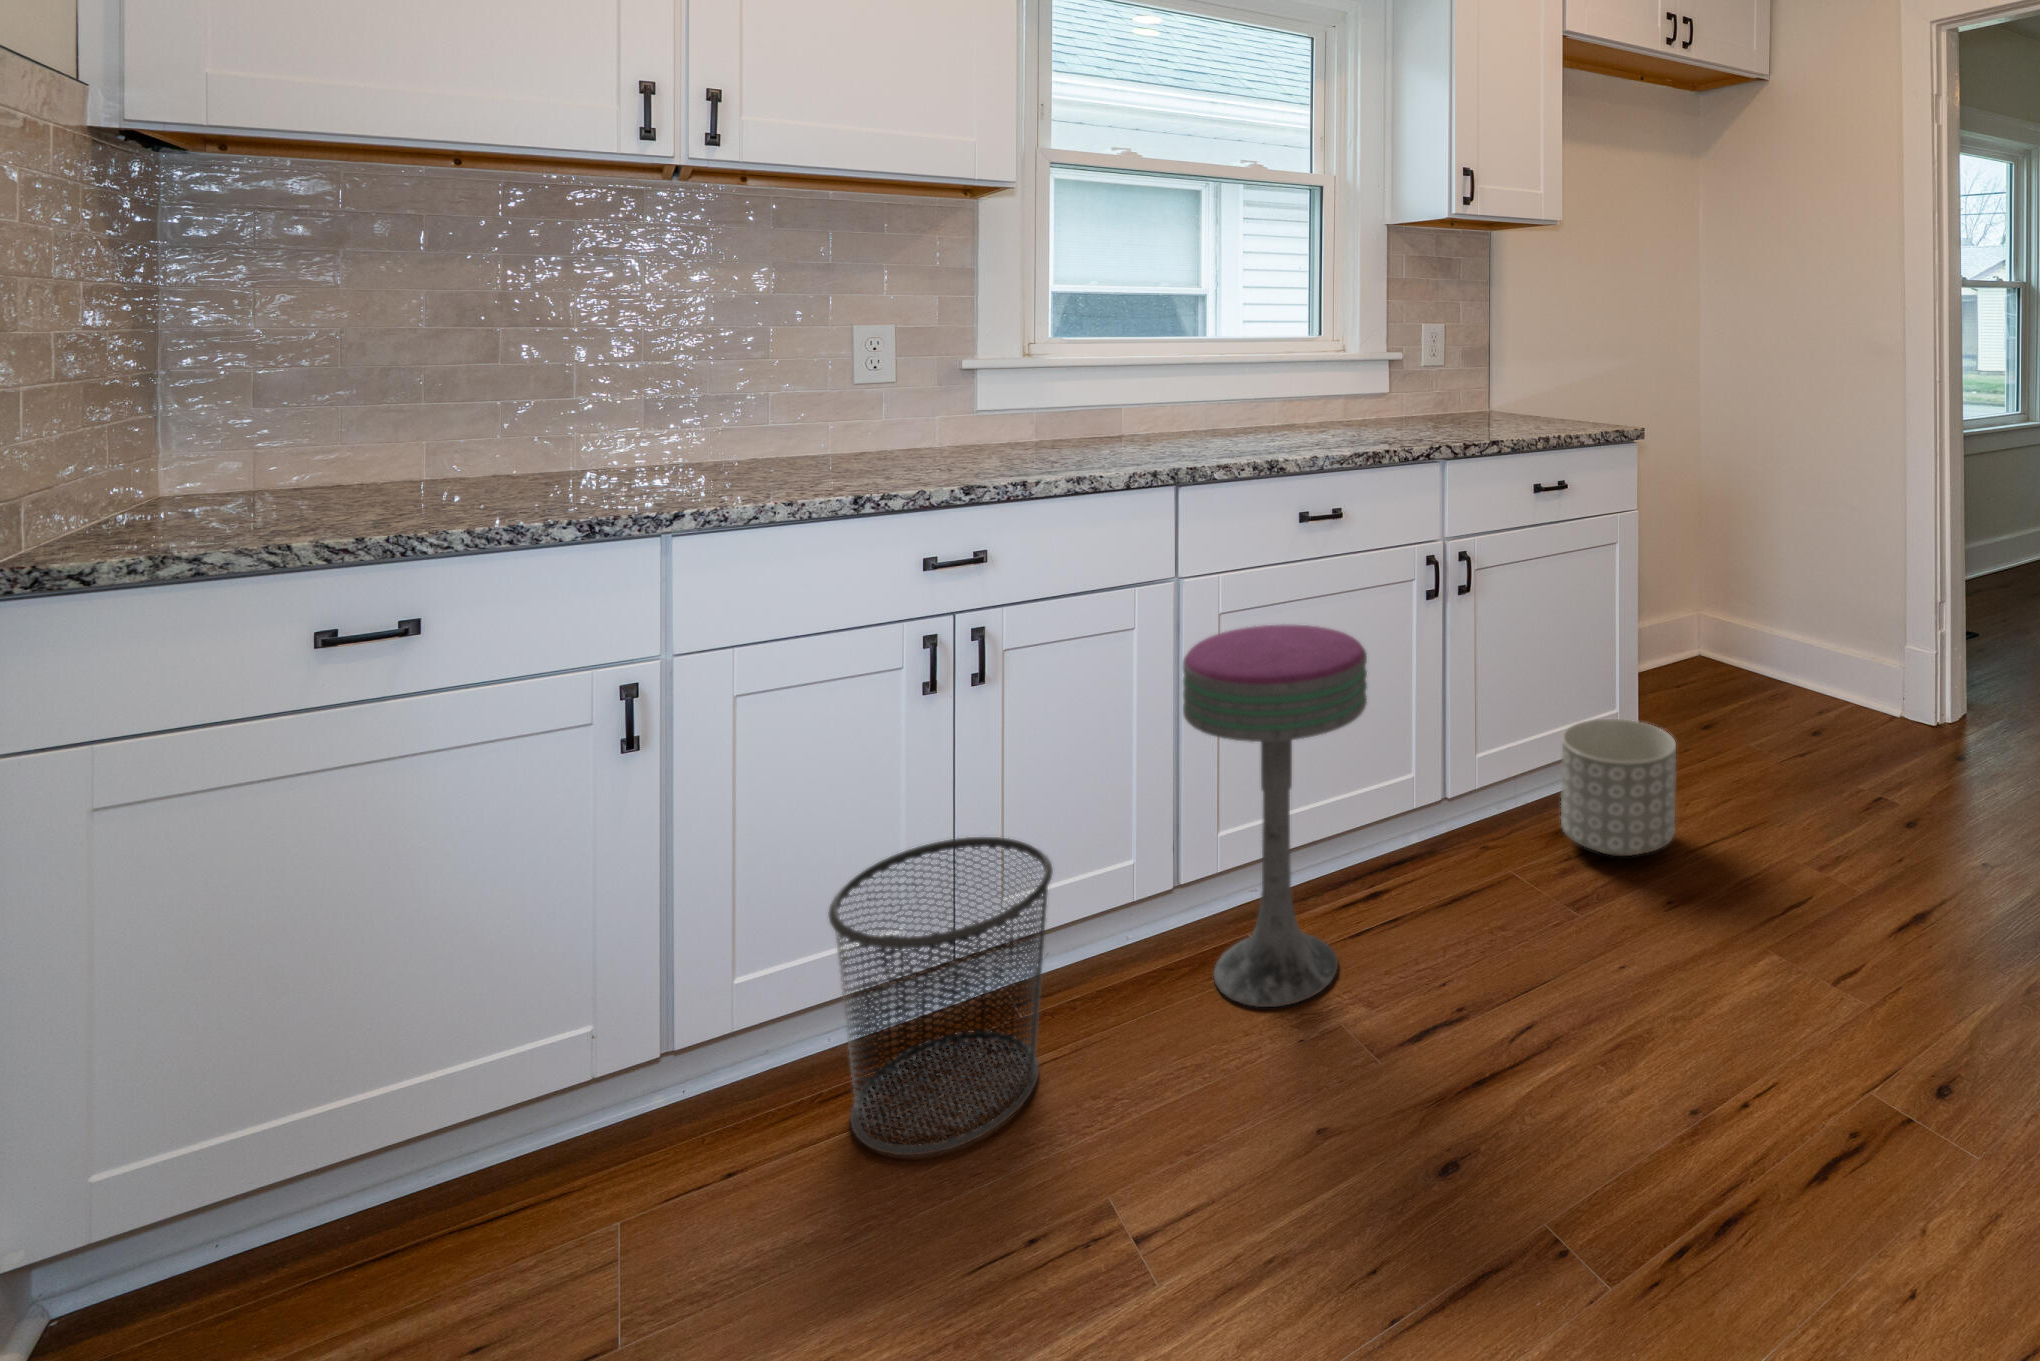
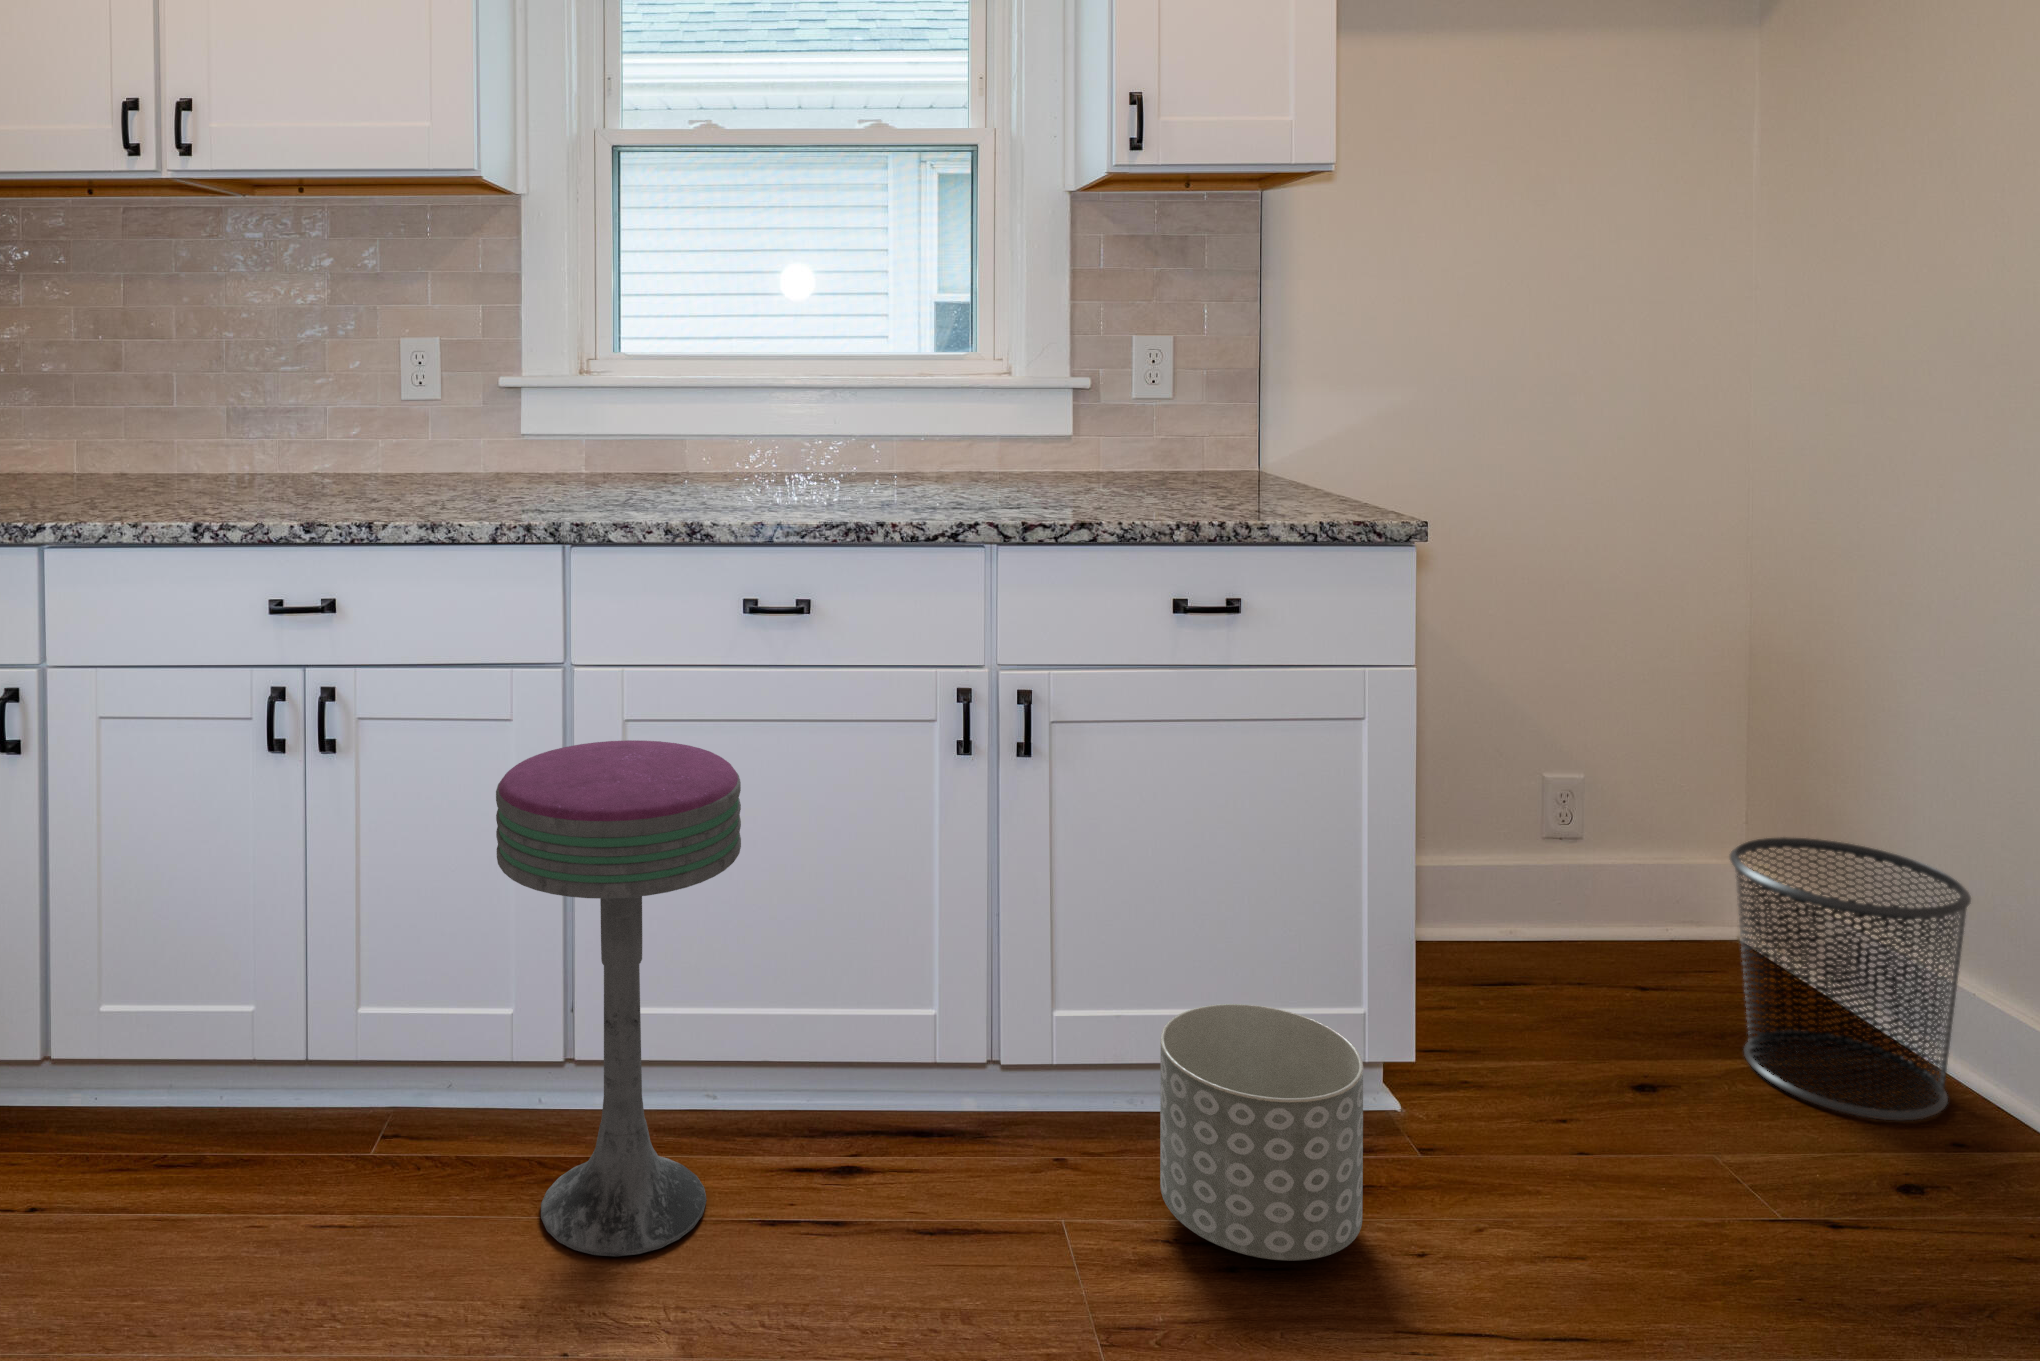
waste bin: present [828,837,1053,1155] -> present [1730,837,1971,1120]

